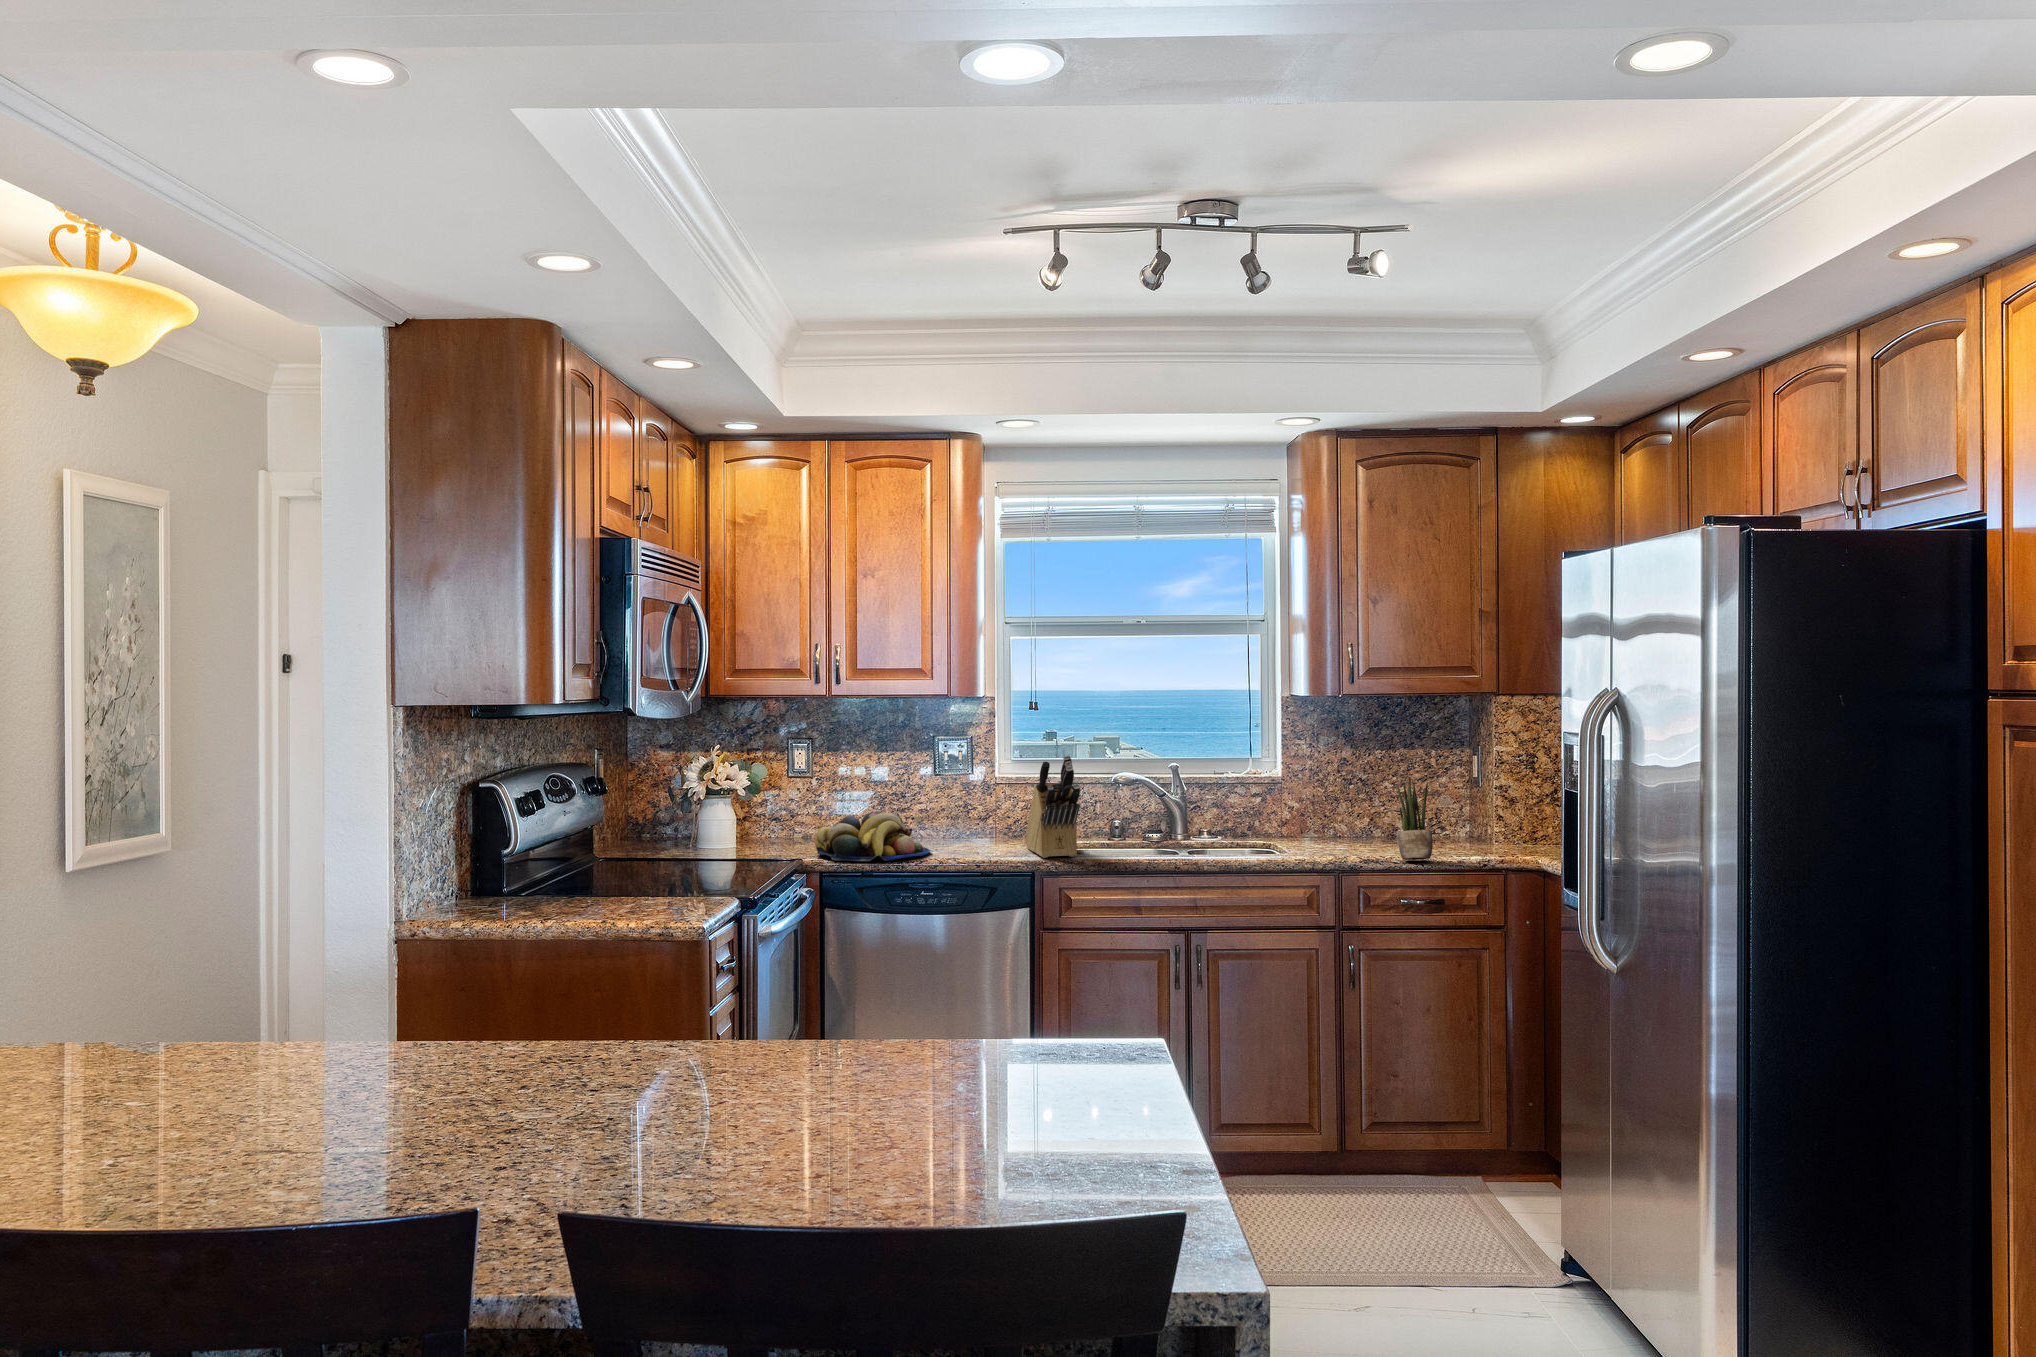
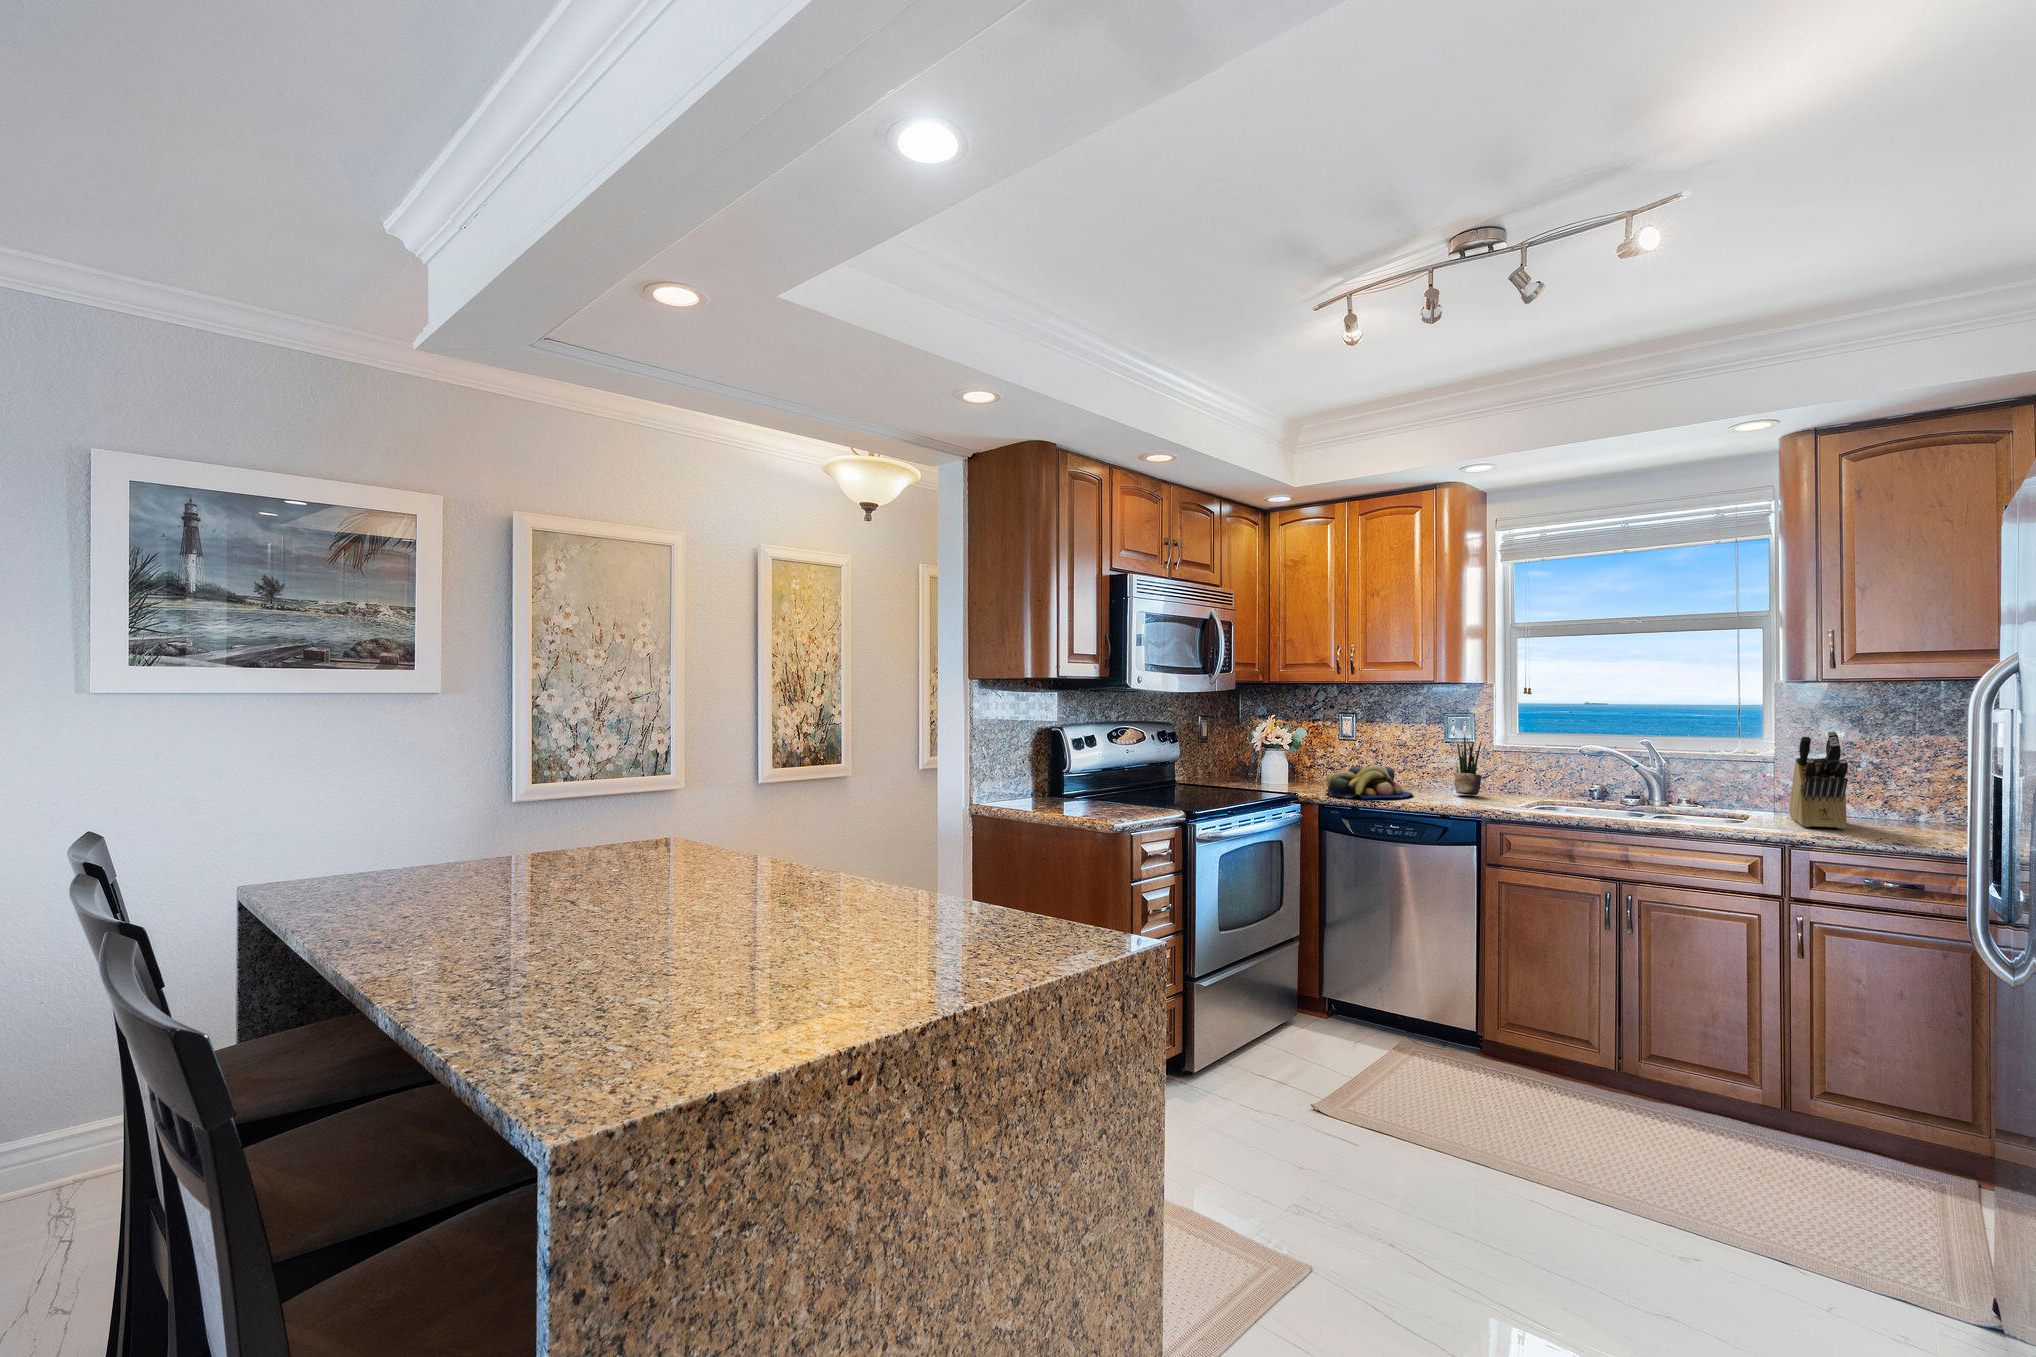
knife block: present [1025,755,1080,858] -> present [1789,731,1848,829]
potted plant: present [1397,777,1433,860] -> present [1455,736,1482,795]

